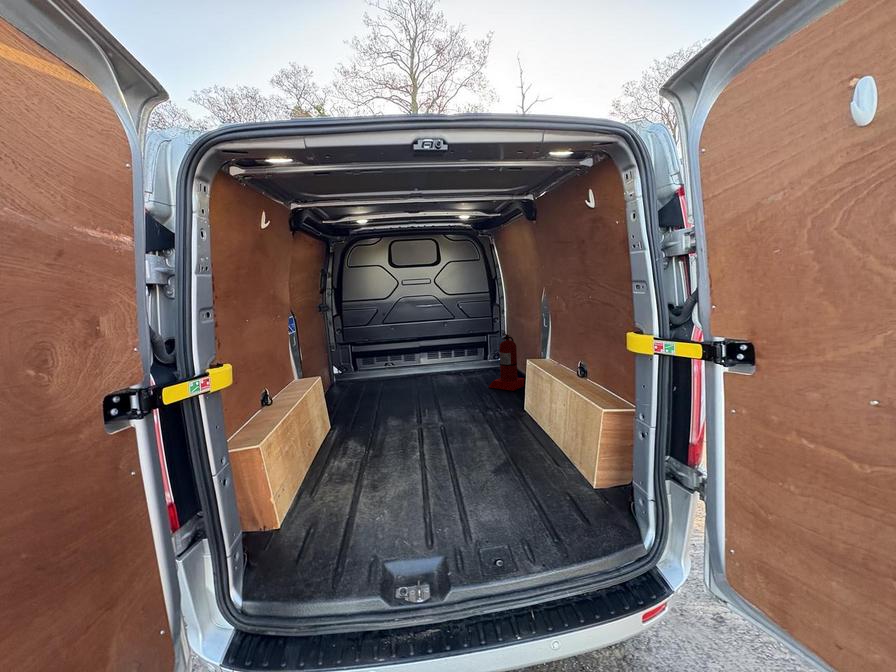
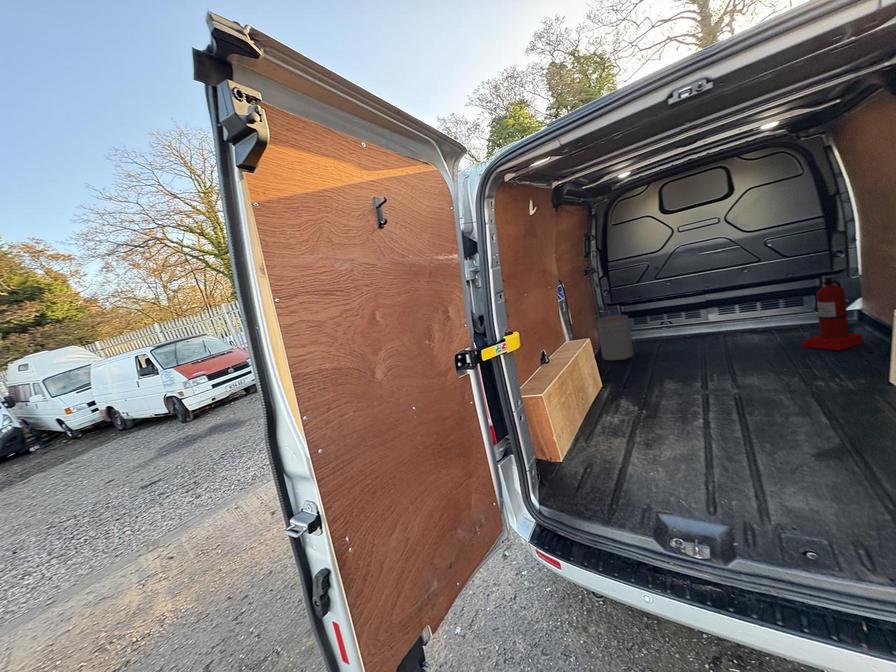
bucket: none [327,354,362,399] -> present [597,315,634,361]

